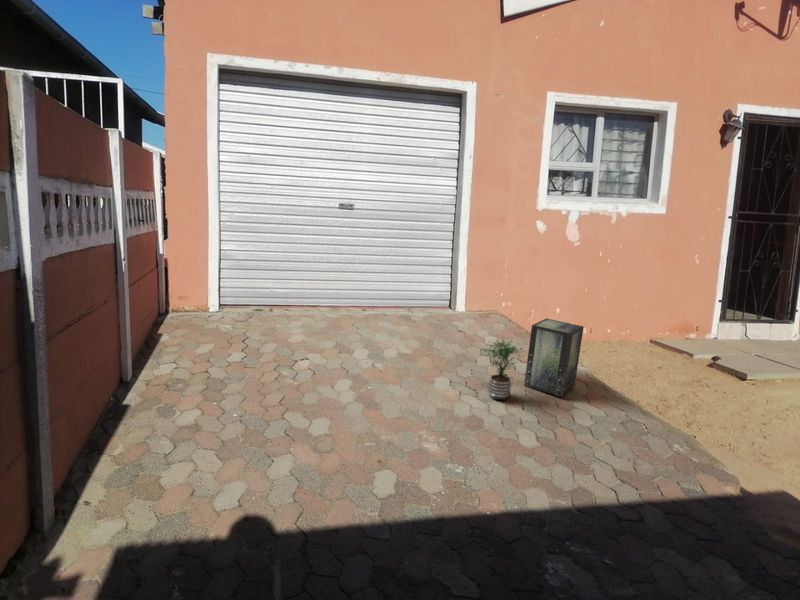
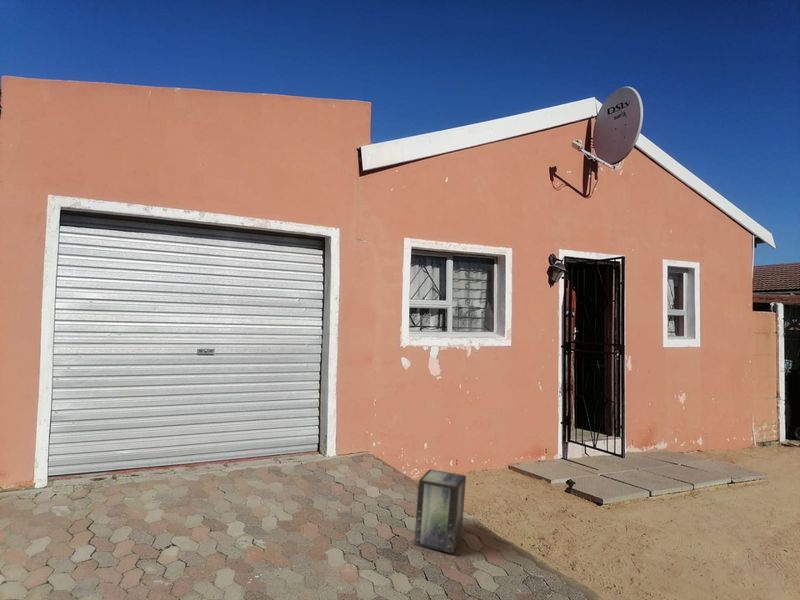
potted plant: present [480,340,520,400] -> none [371,499,417,567]

